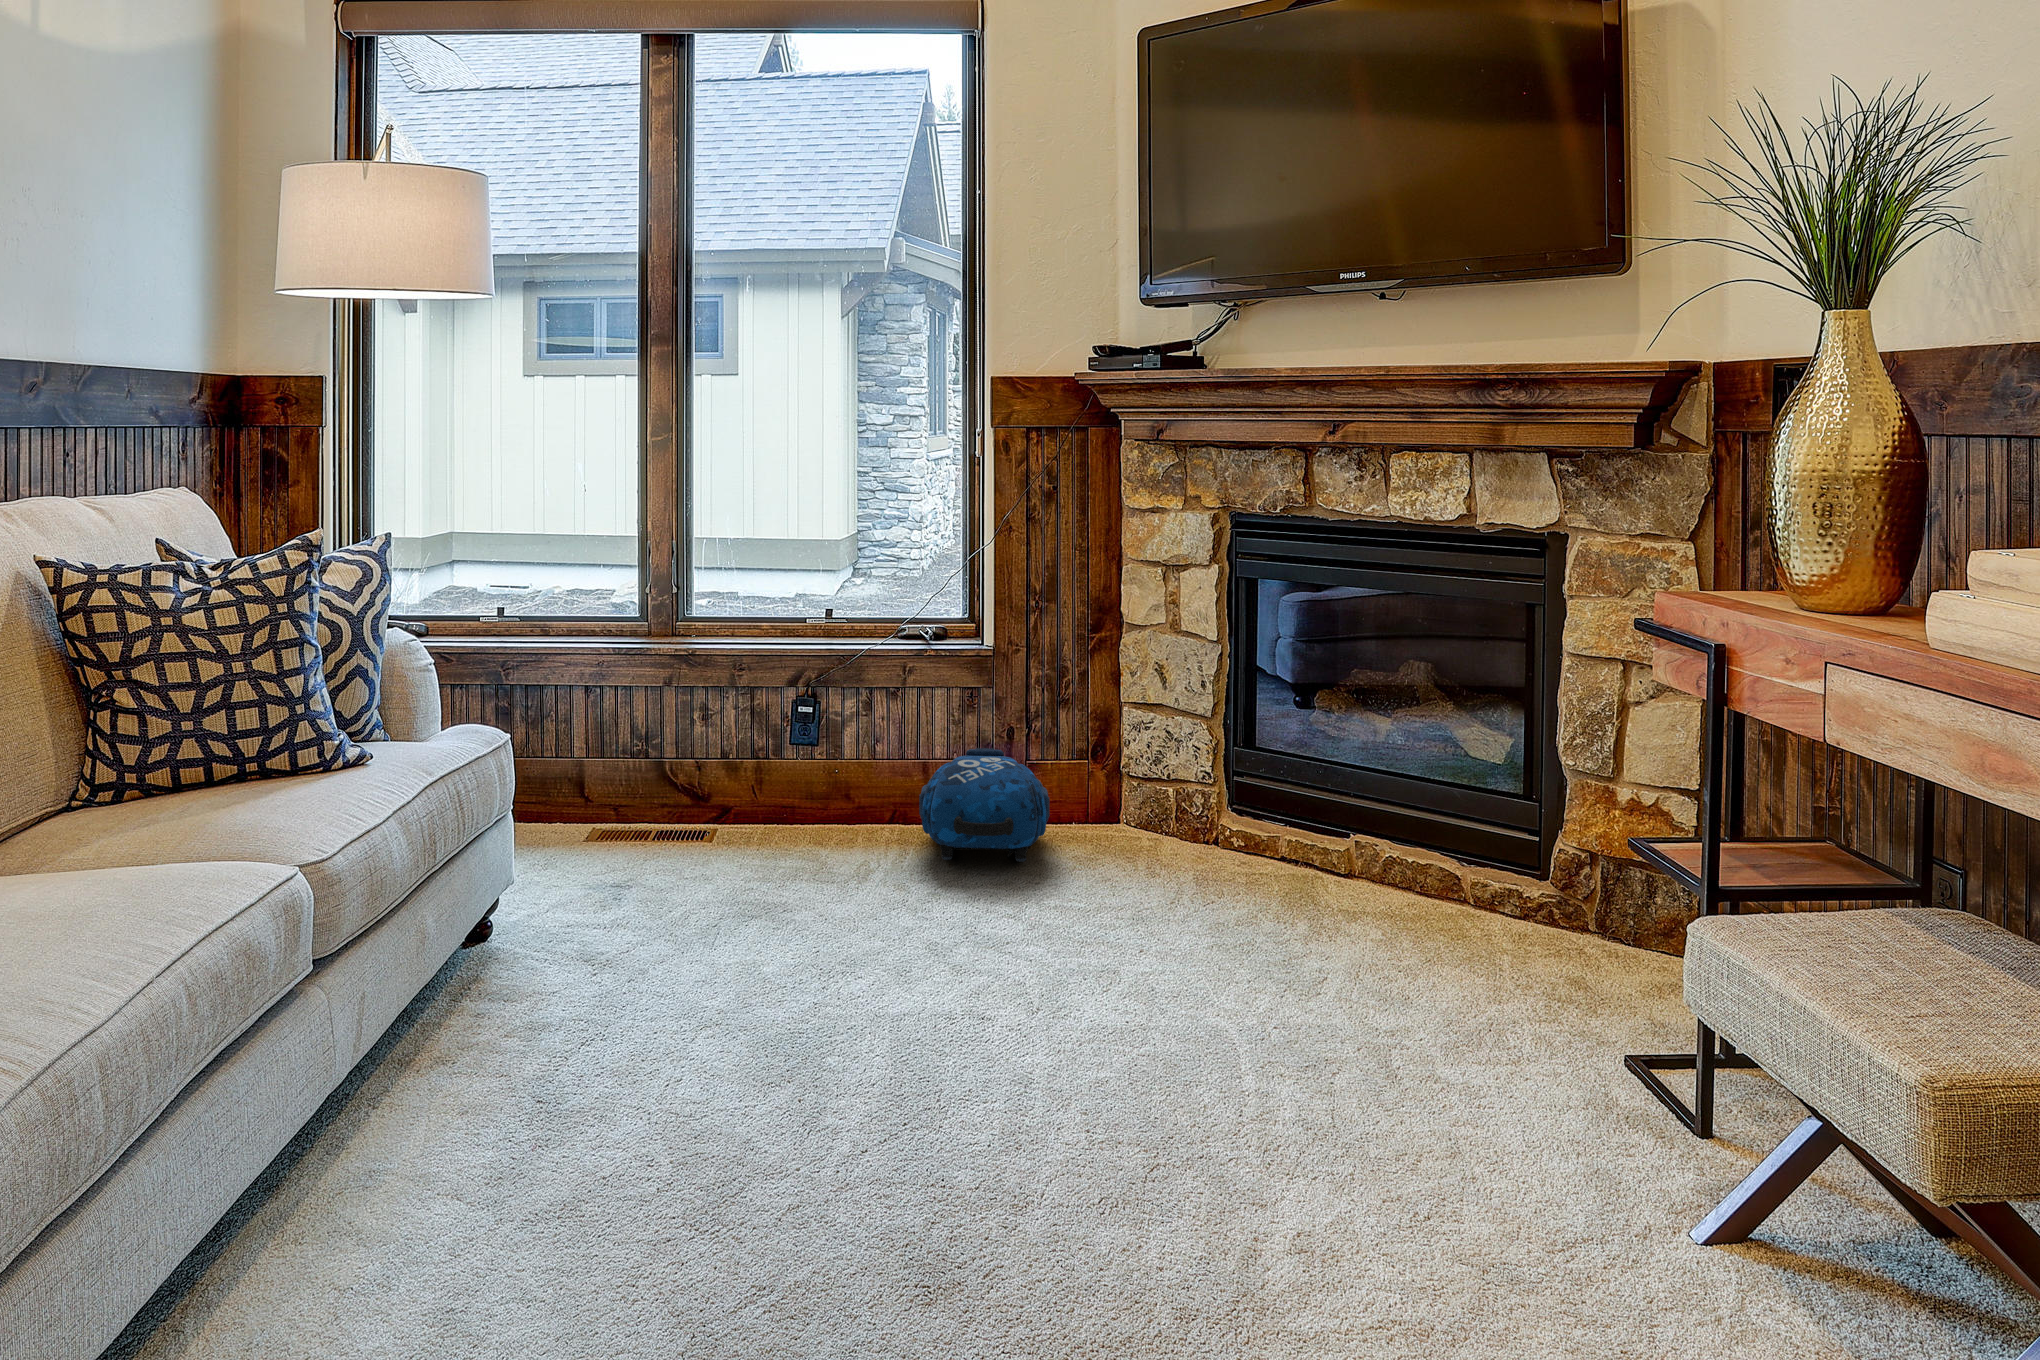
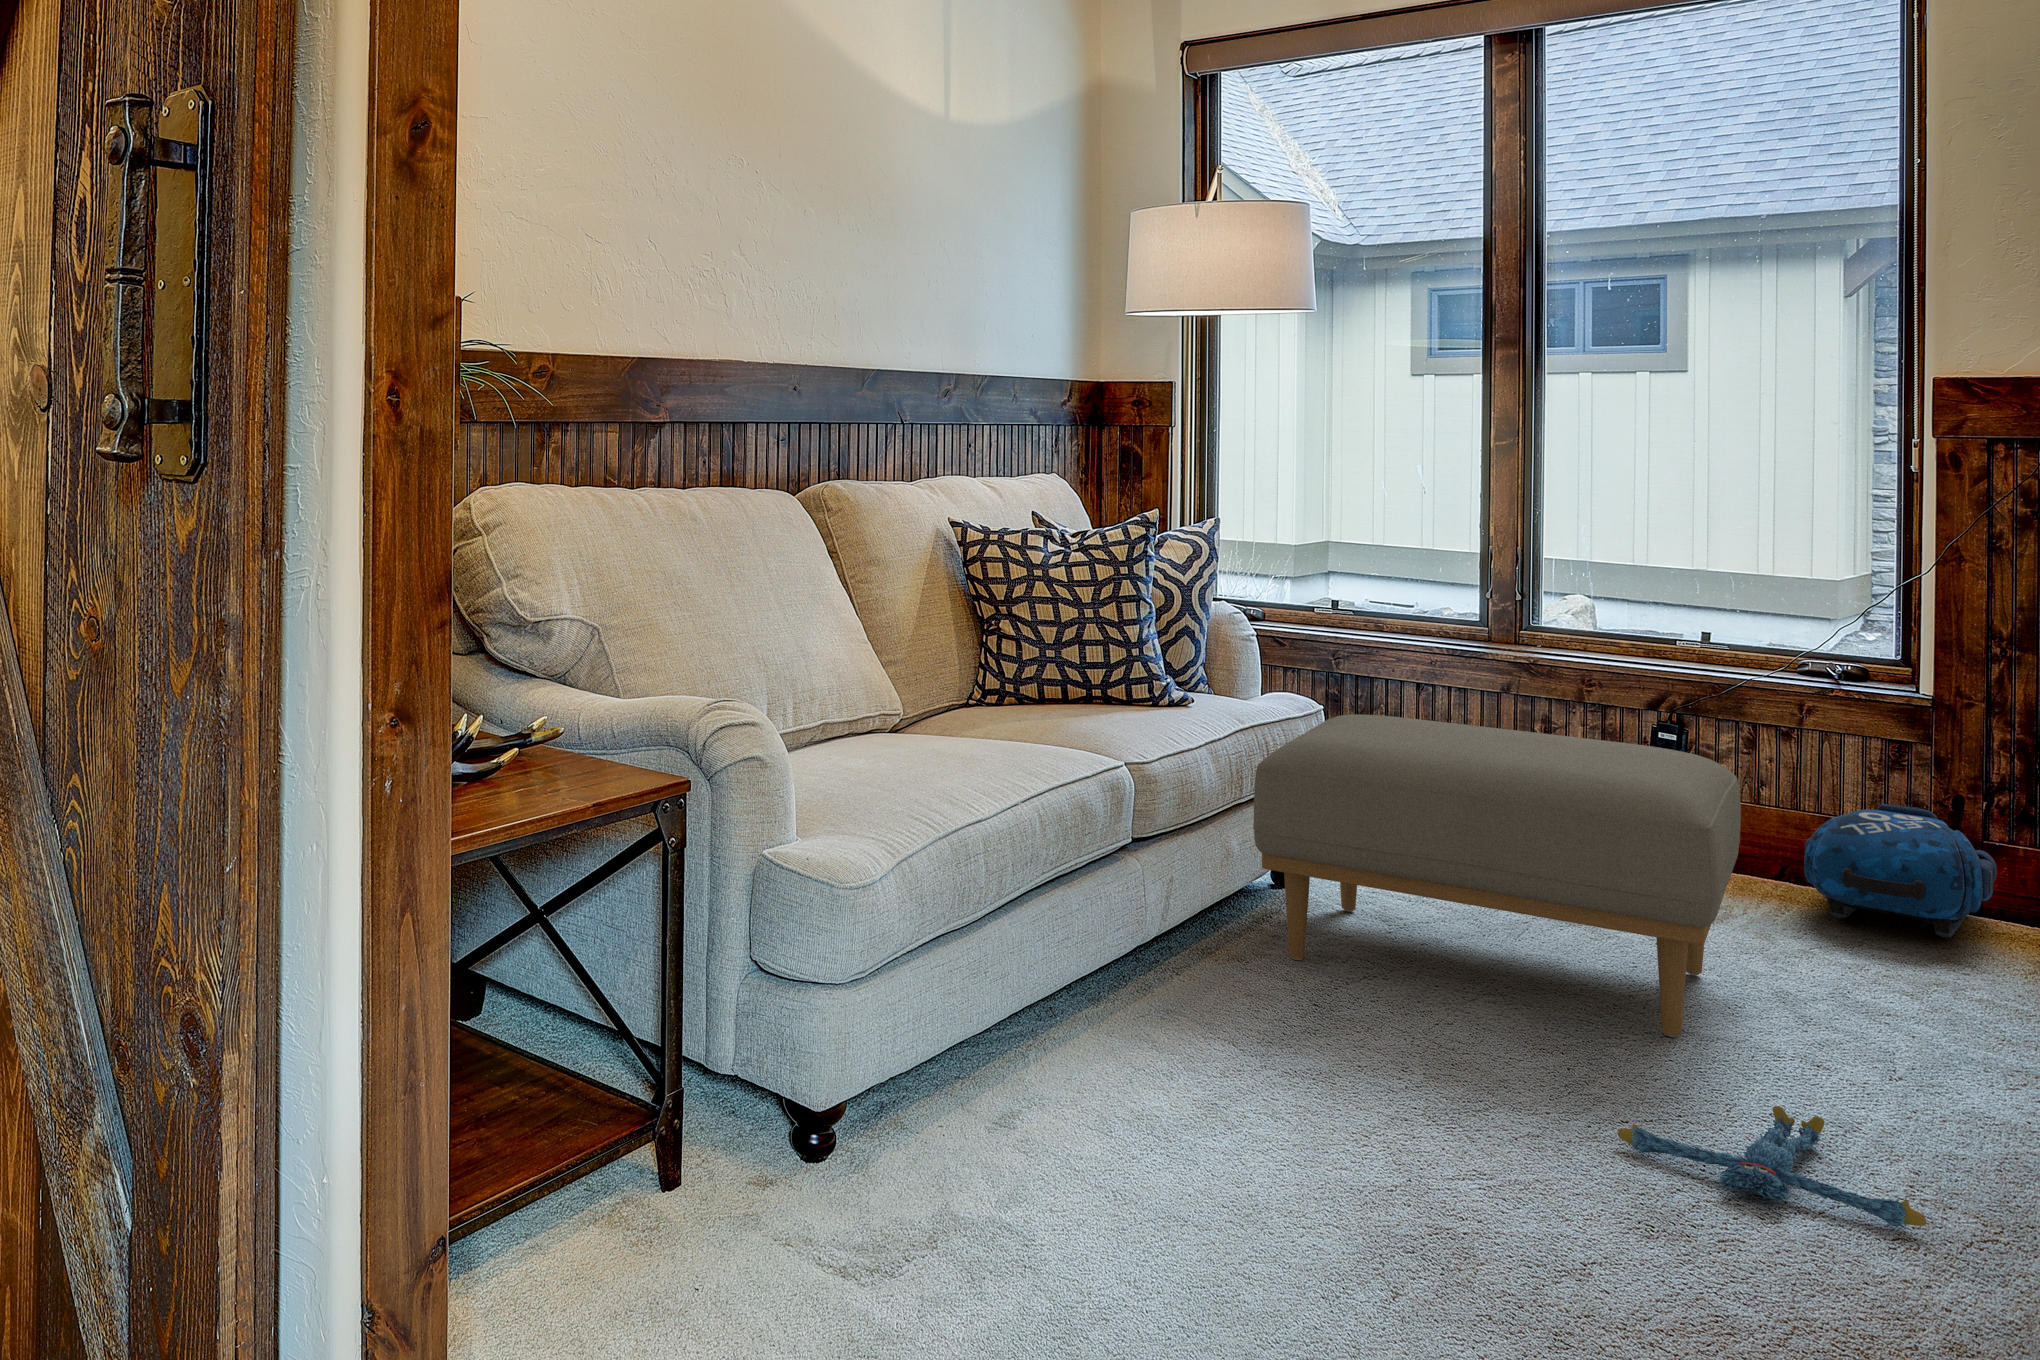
ottoman: none [452,739,920,1058] -> present [1253,714,1741,1037]
plush toy: none [884,1123,1164,1259] -> present [1618,1106,1926,1228]

